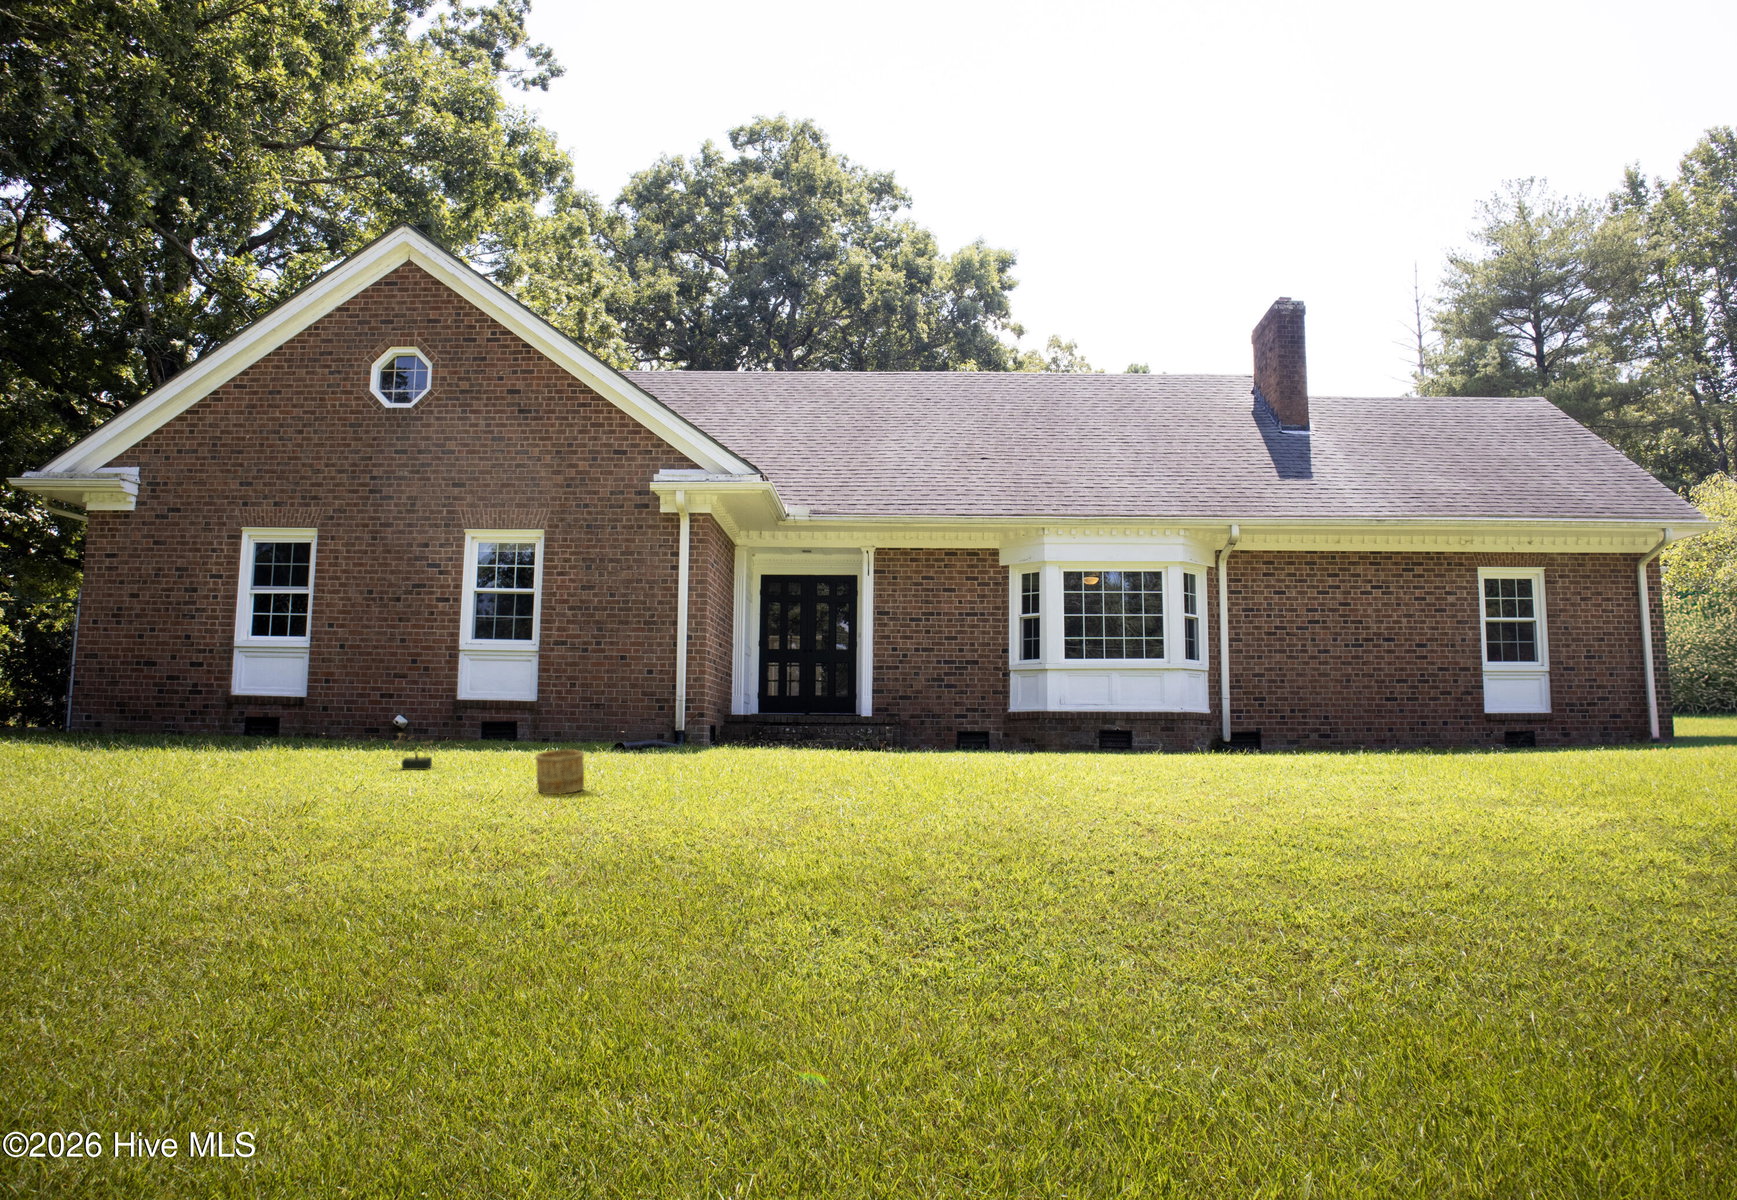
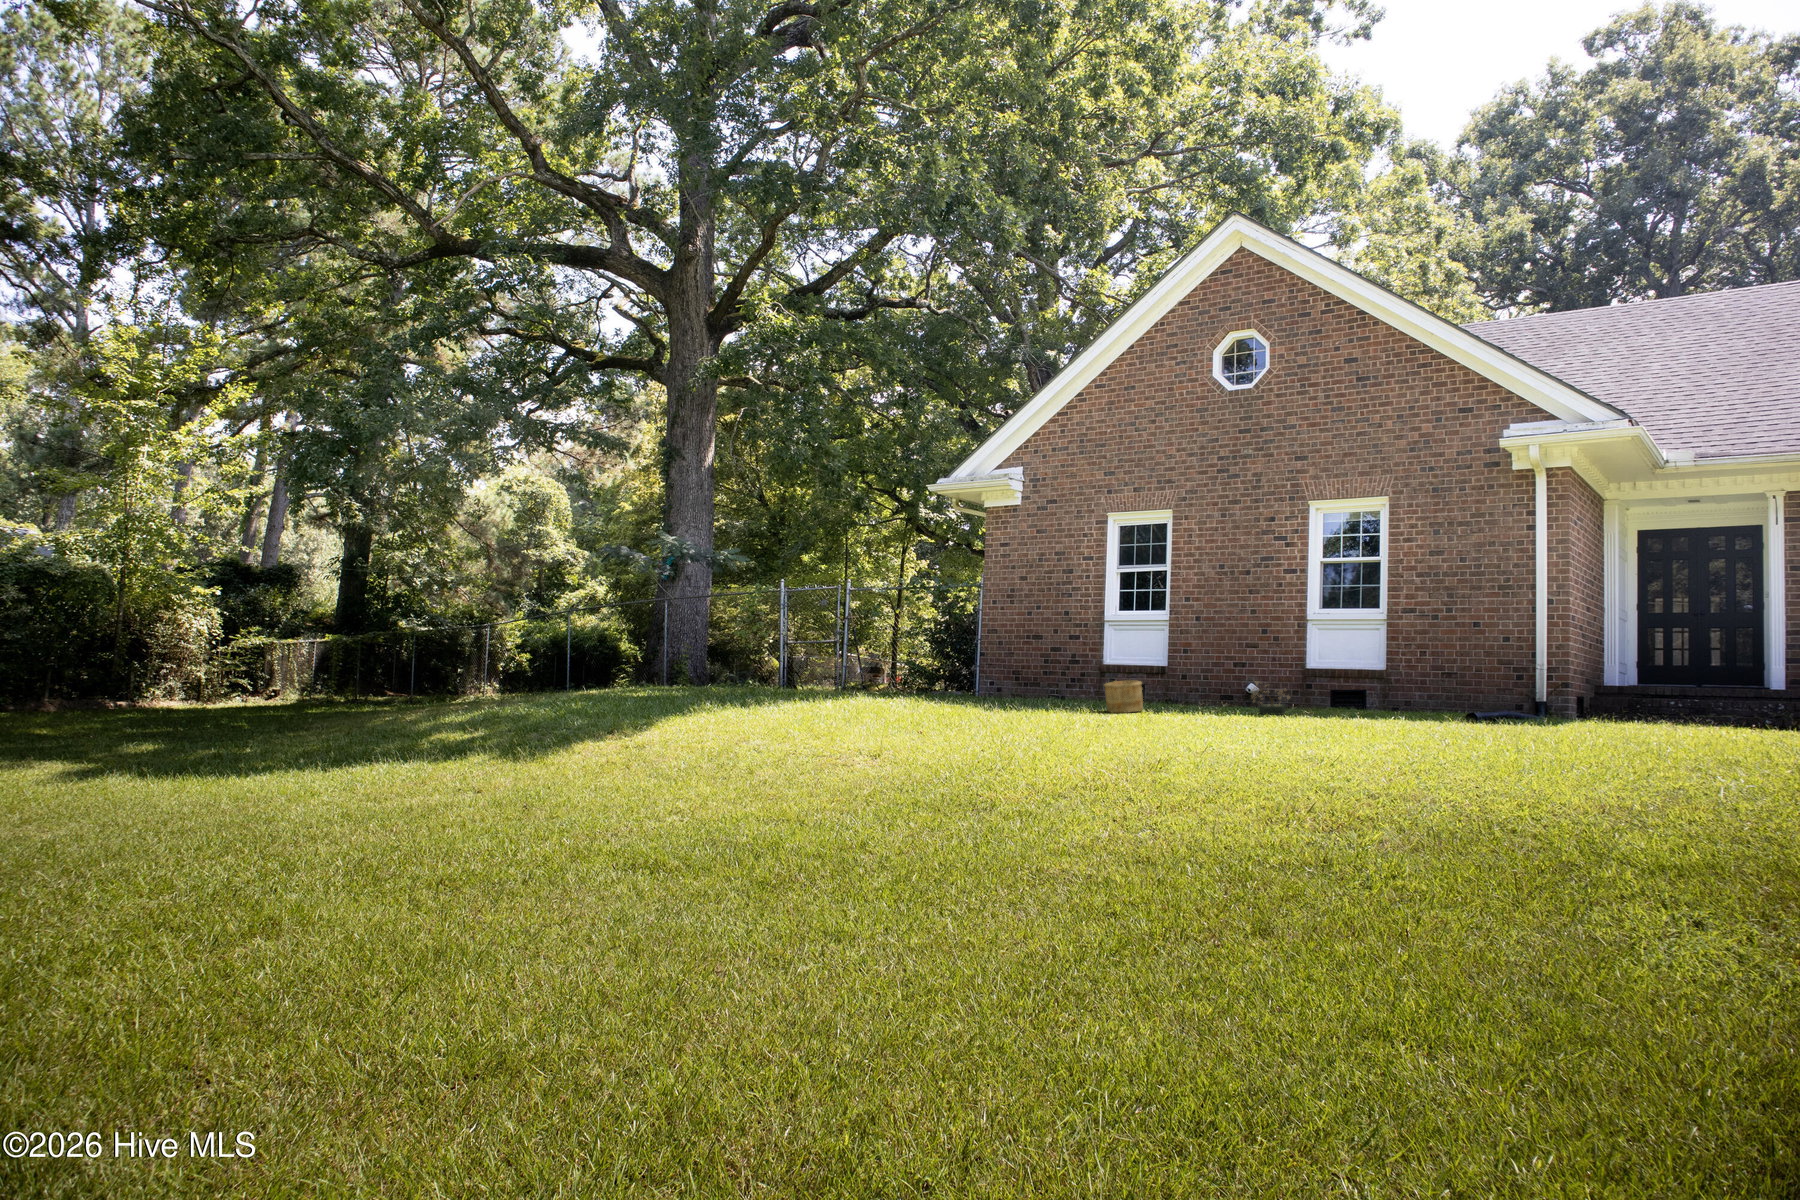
wooden bucket: present [535,749,584,794] -> present [1104,681,1143,713]

